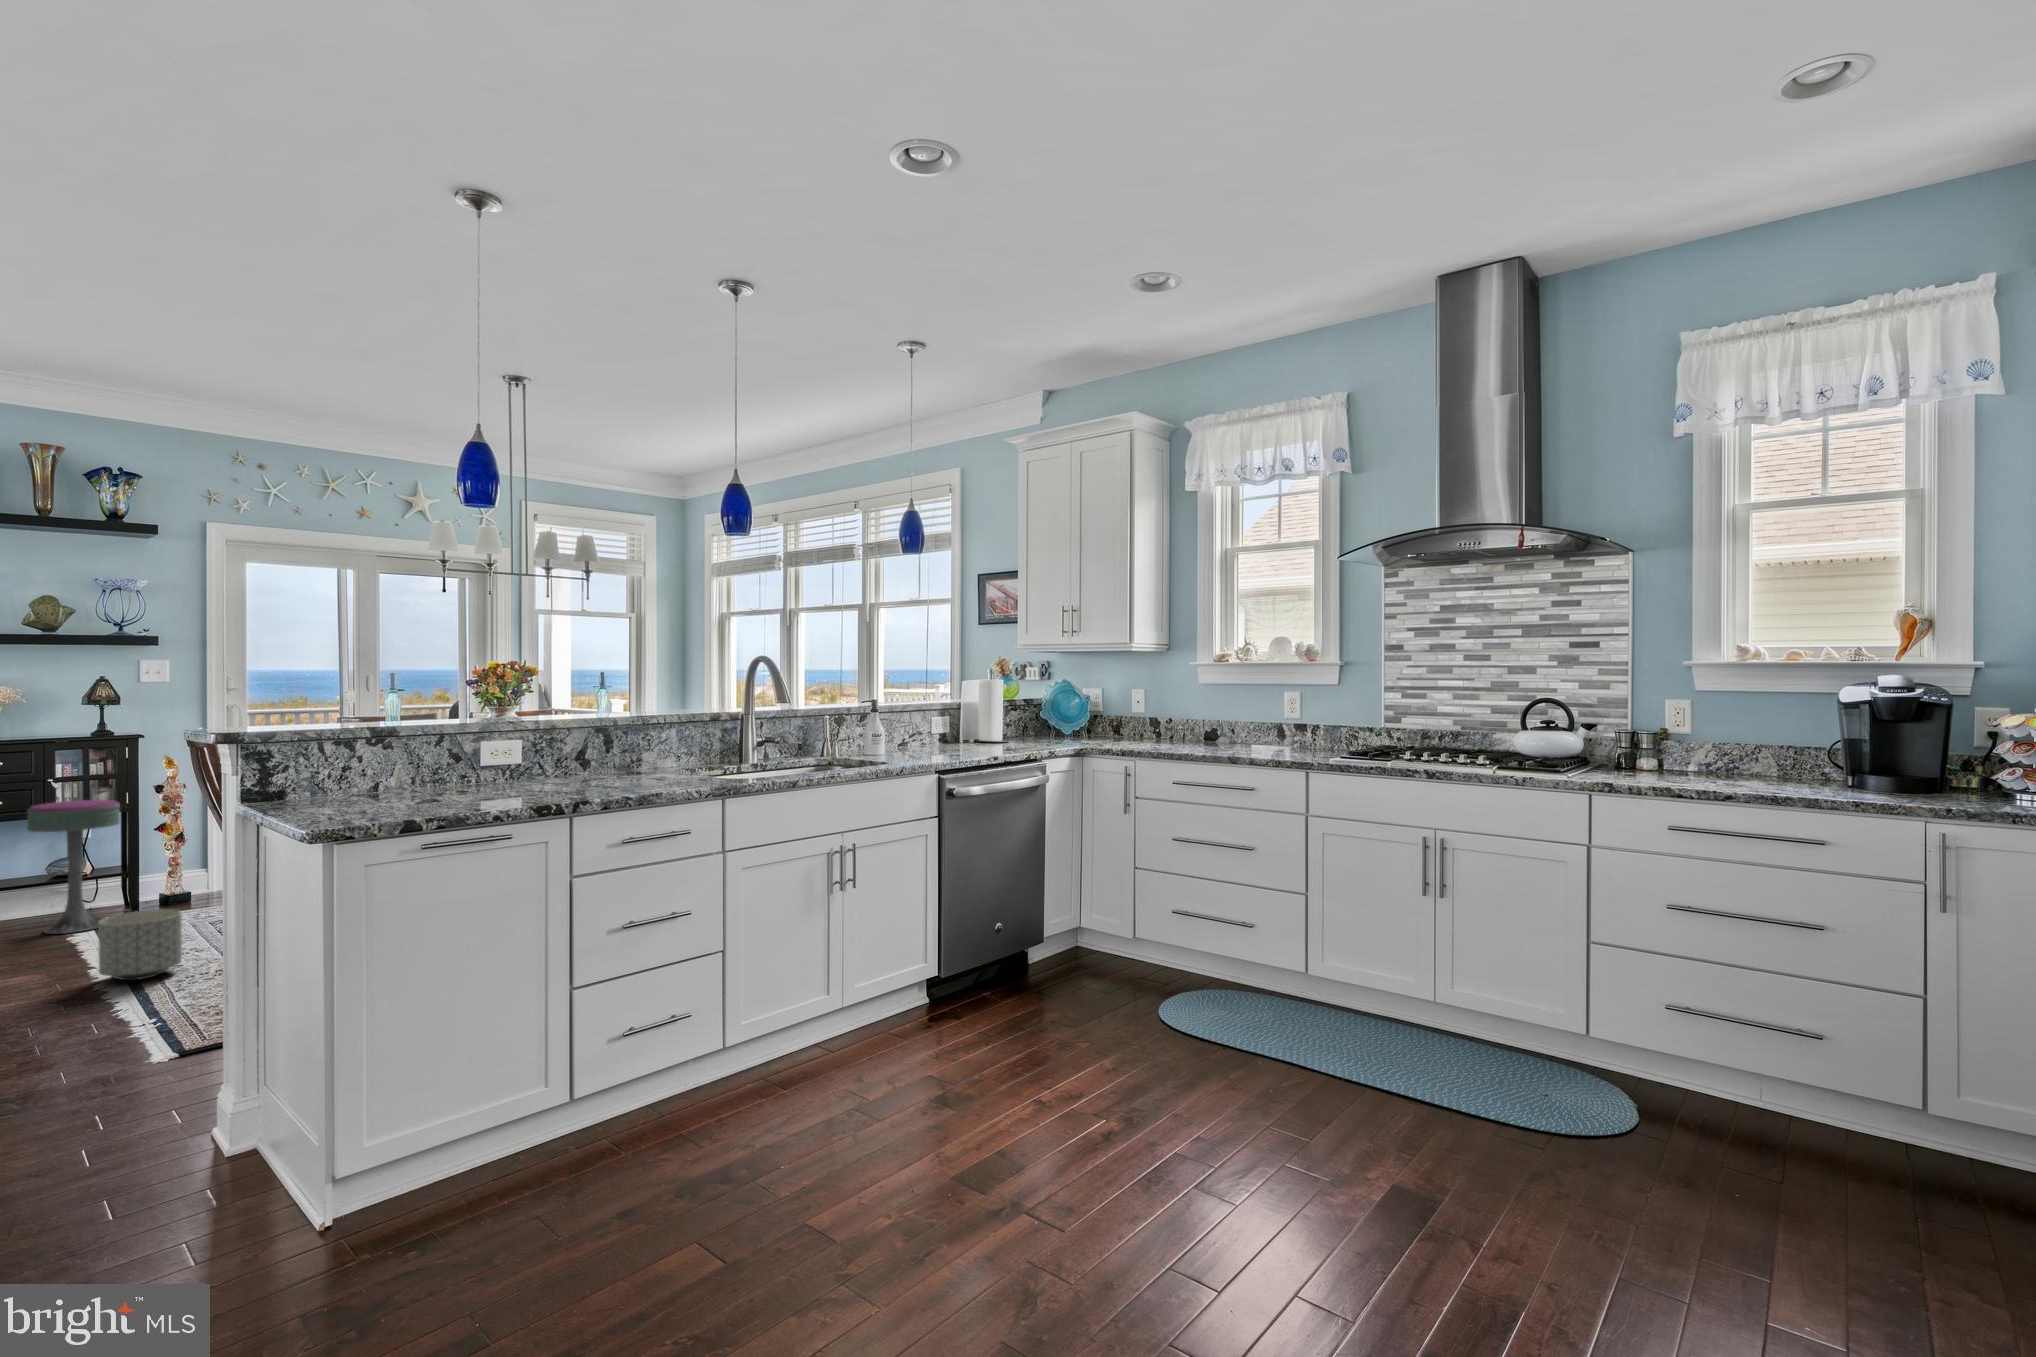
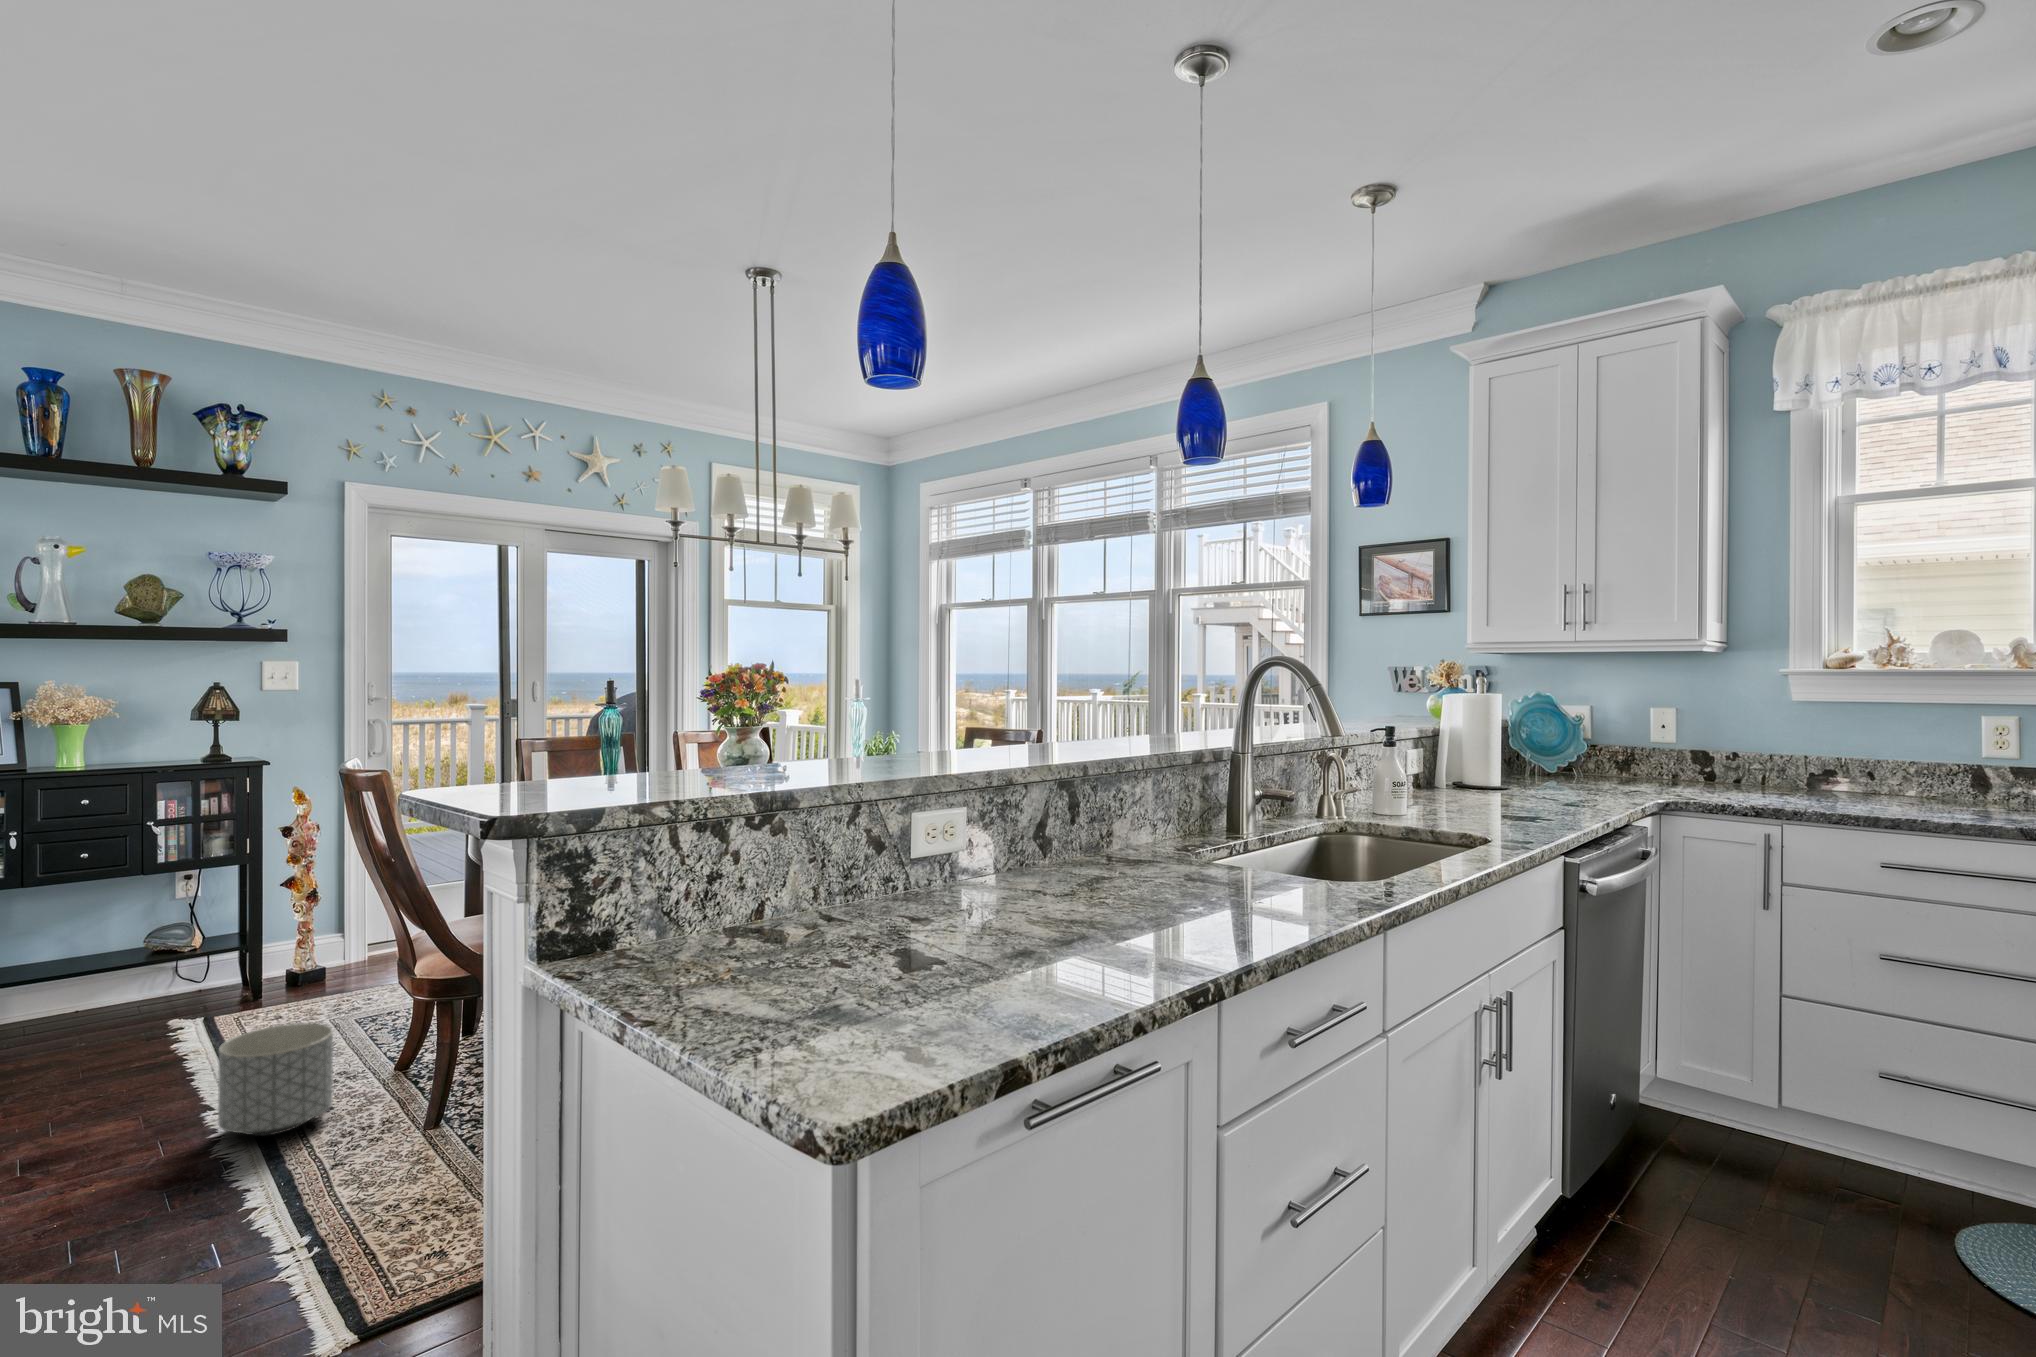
bar stool: present [27,800,120,934] -> none [121,849,240,1036]

